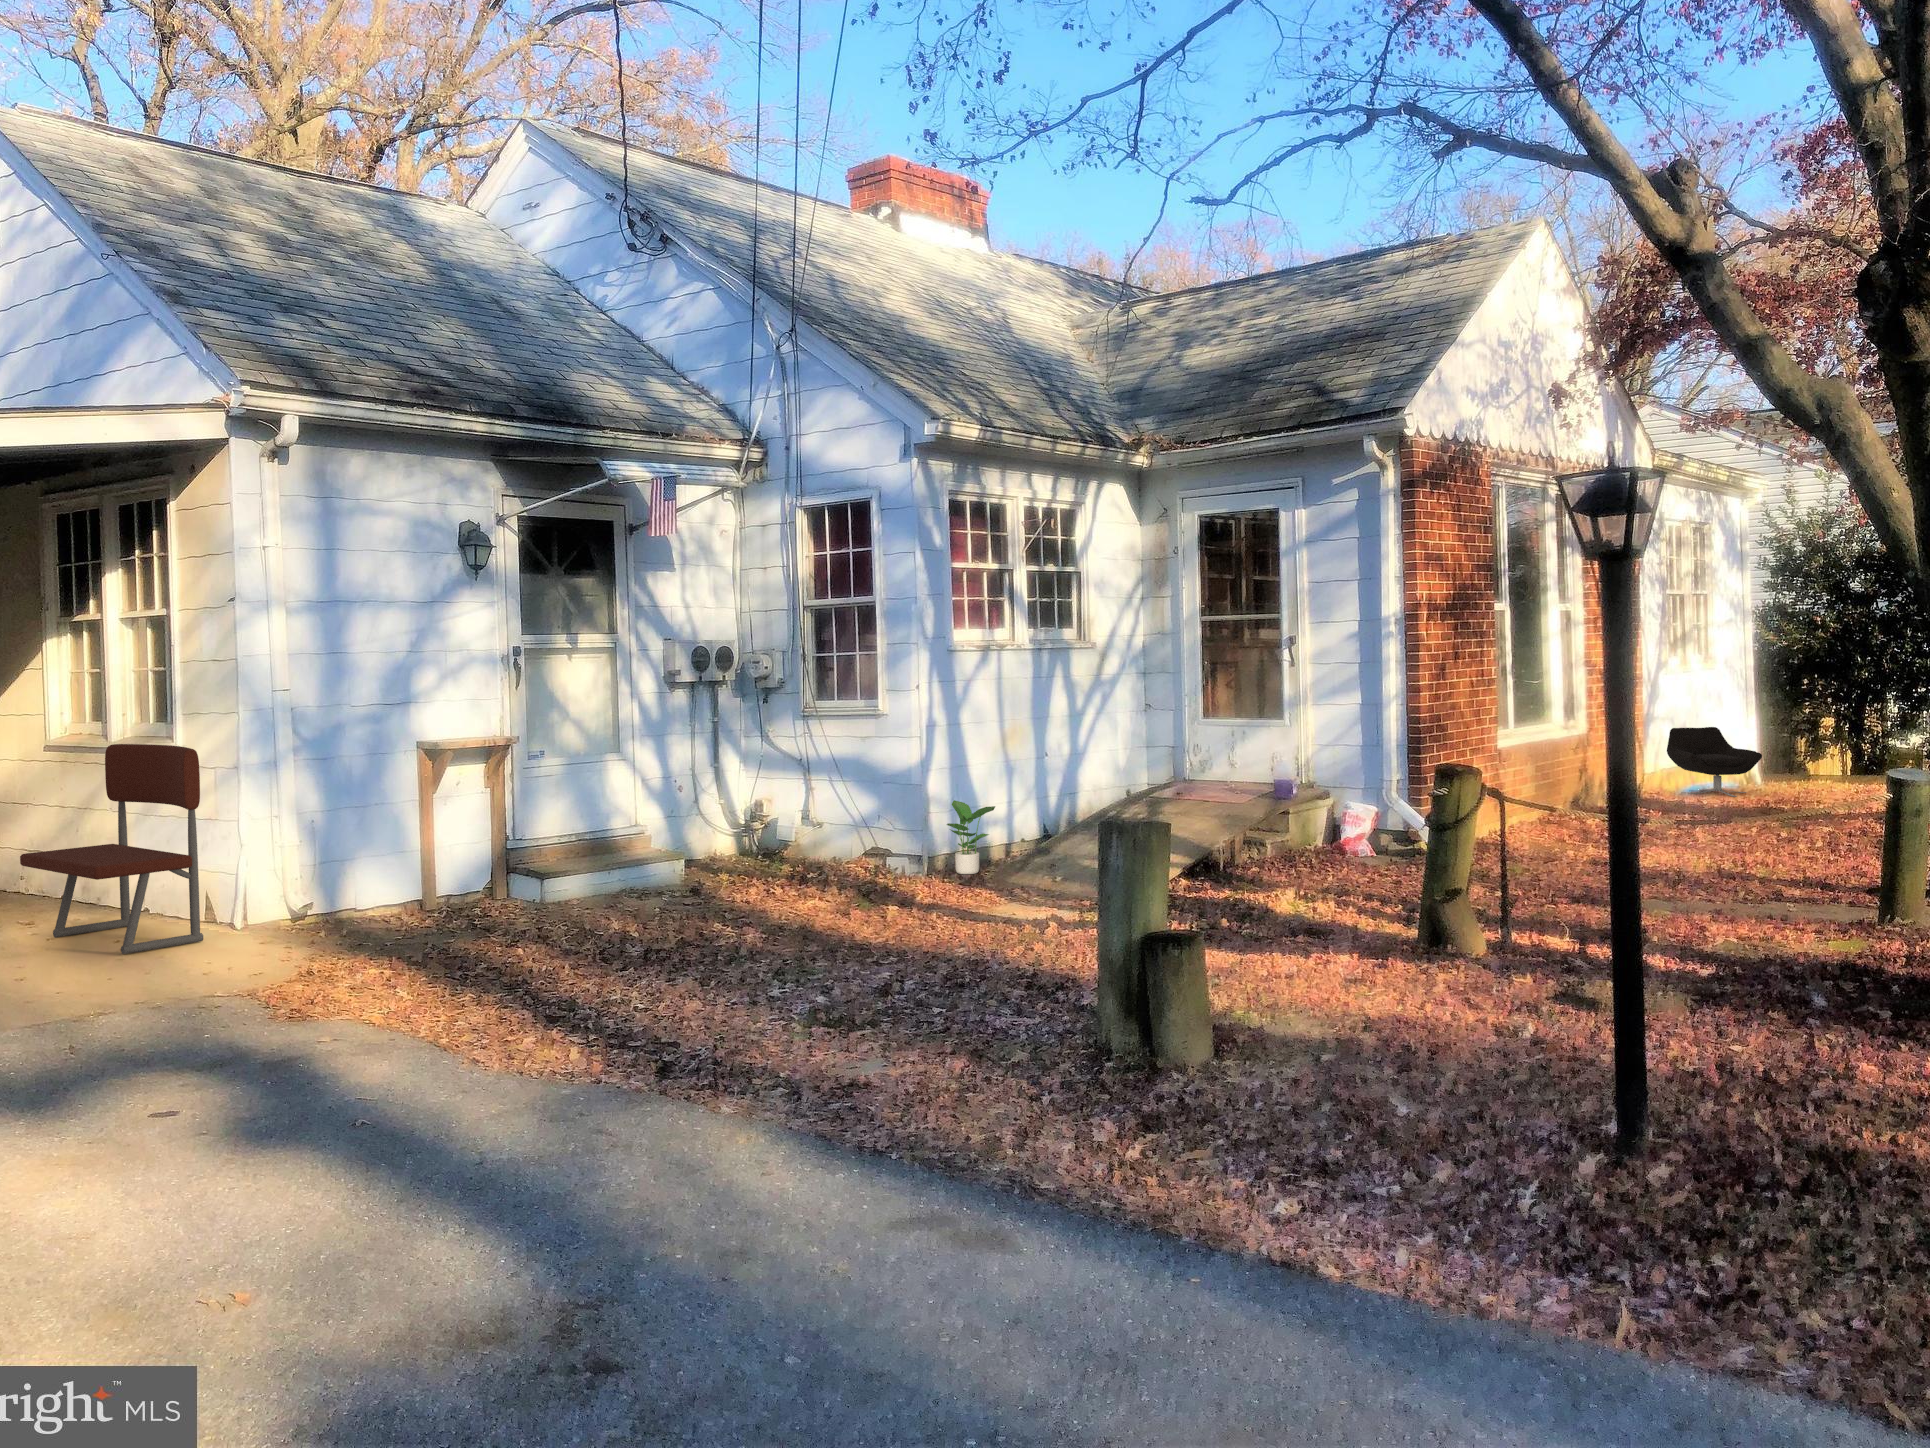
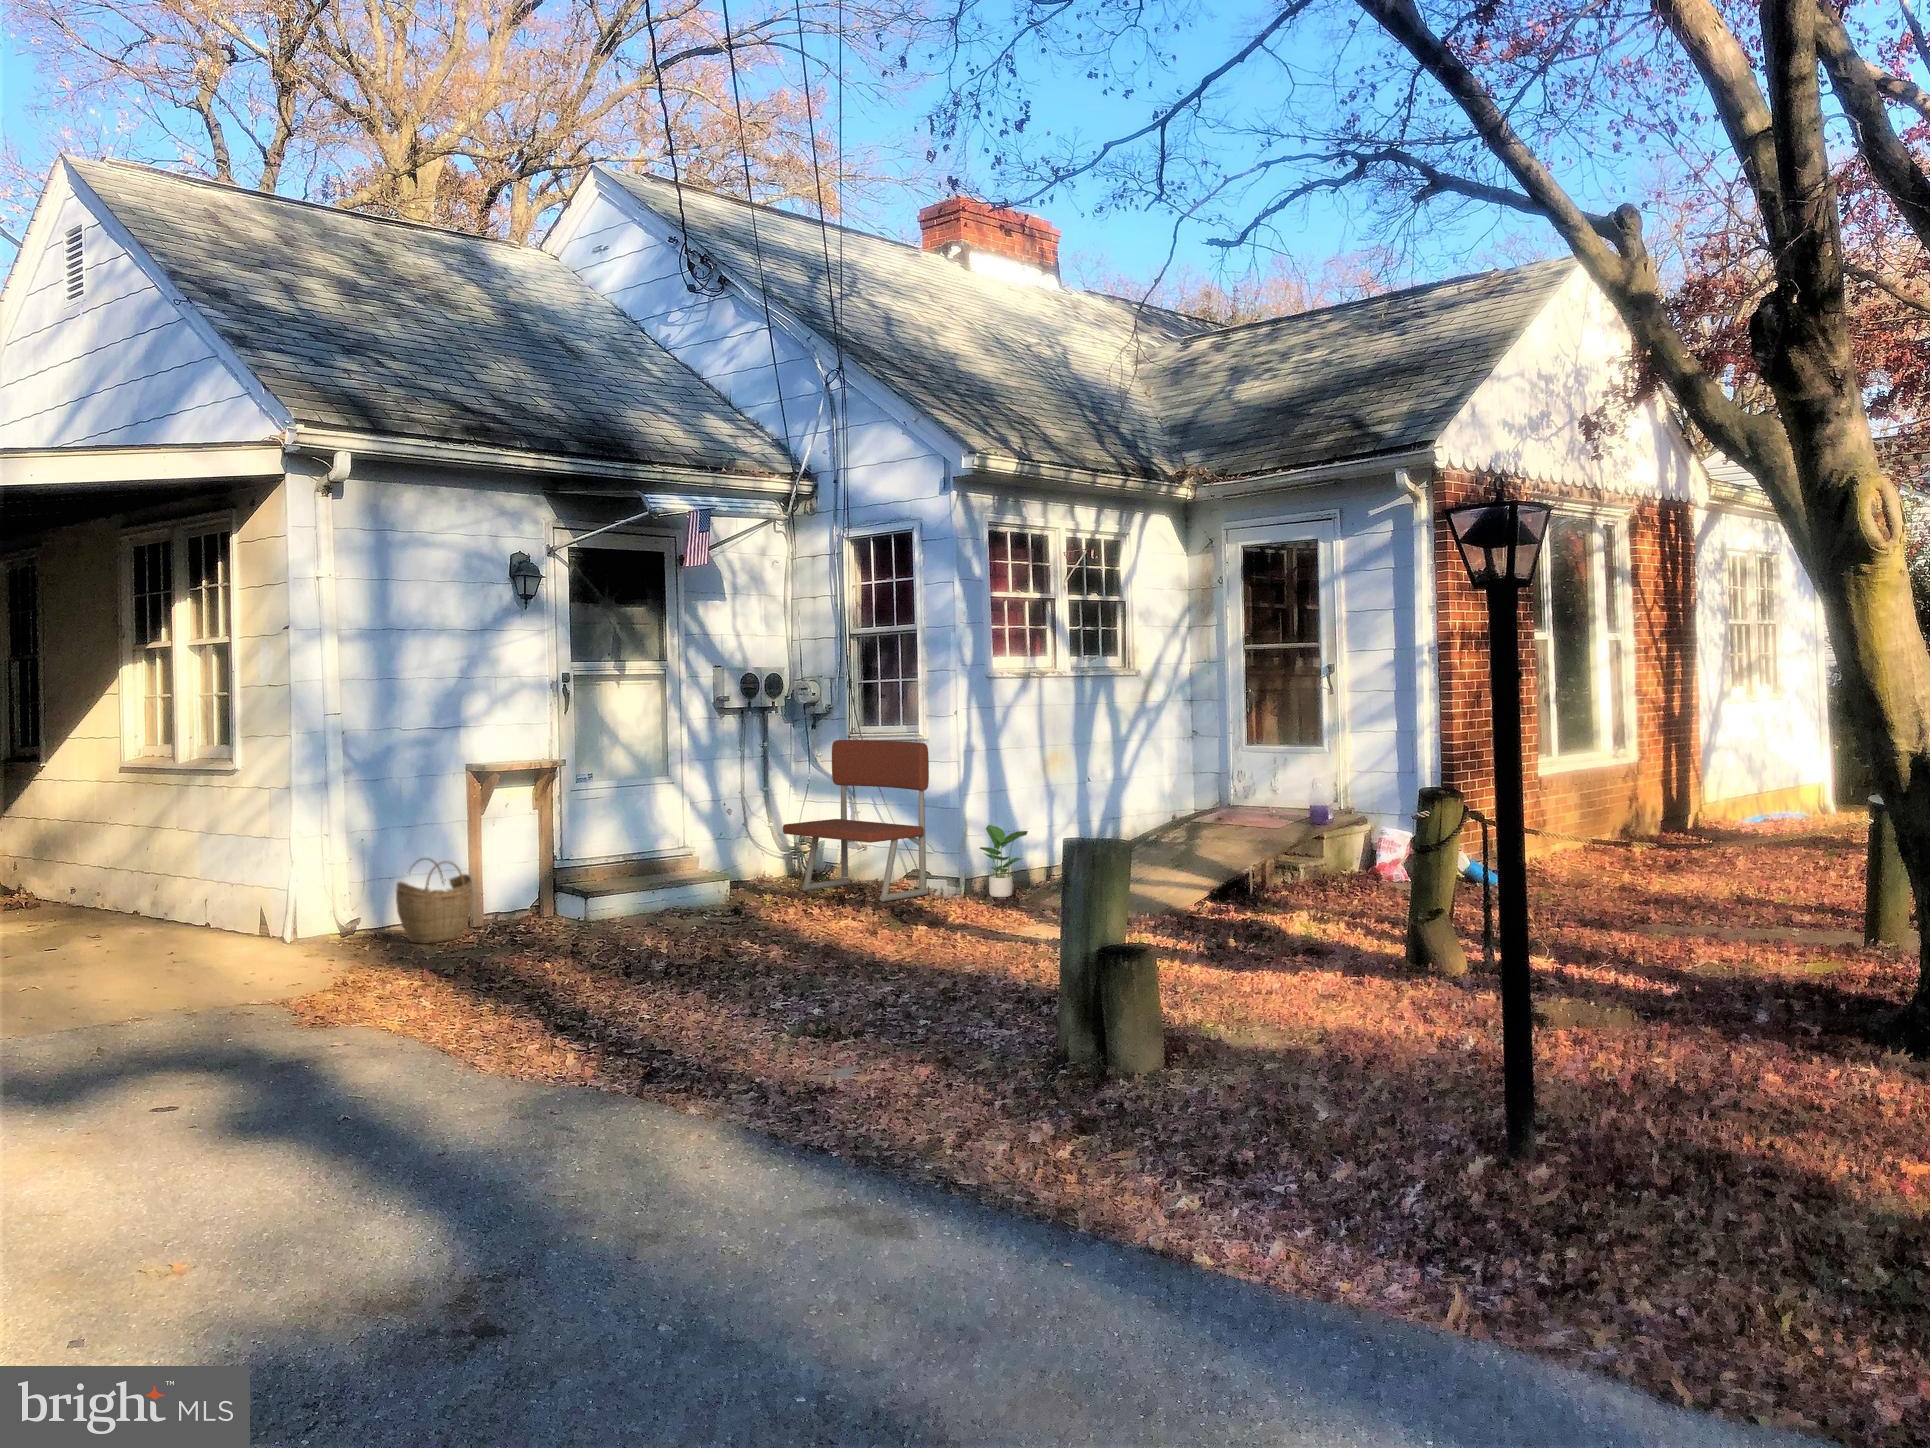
lounge chair: present [1667,727,1762,797] -> none [1733,758,1829,828]
bench: present [20,744,203,954] -> present [783,740,929,902]
woven basket: none [349,840,429,930] -> present [396,858,473,944]

